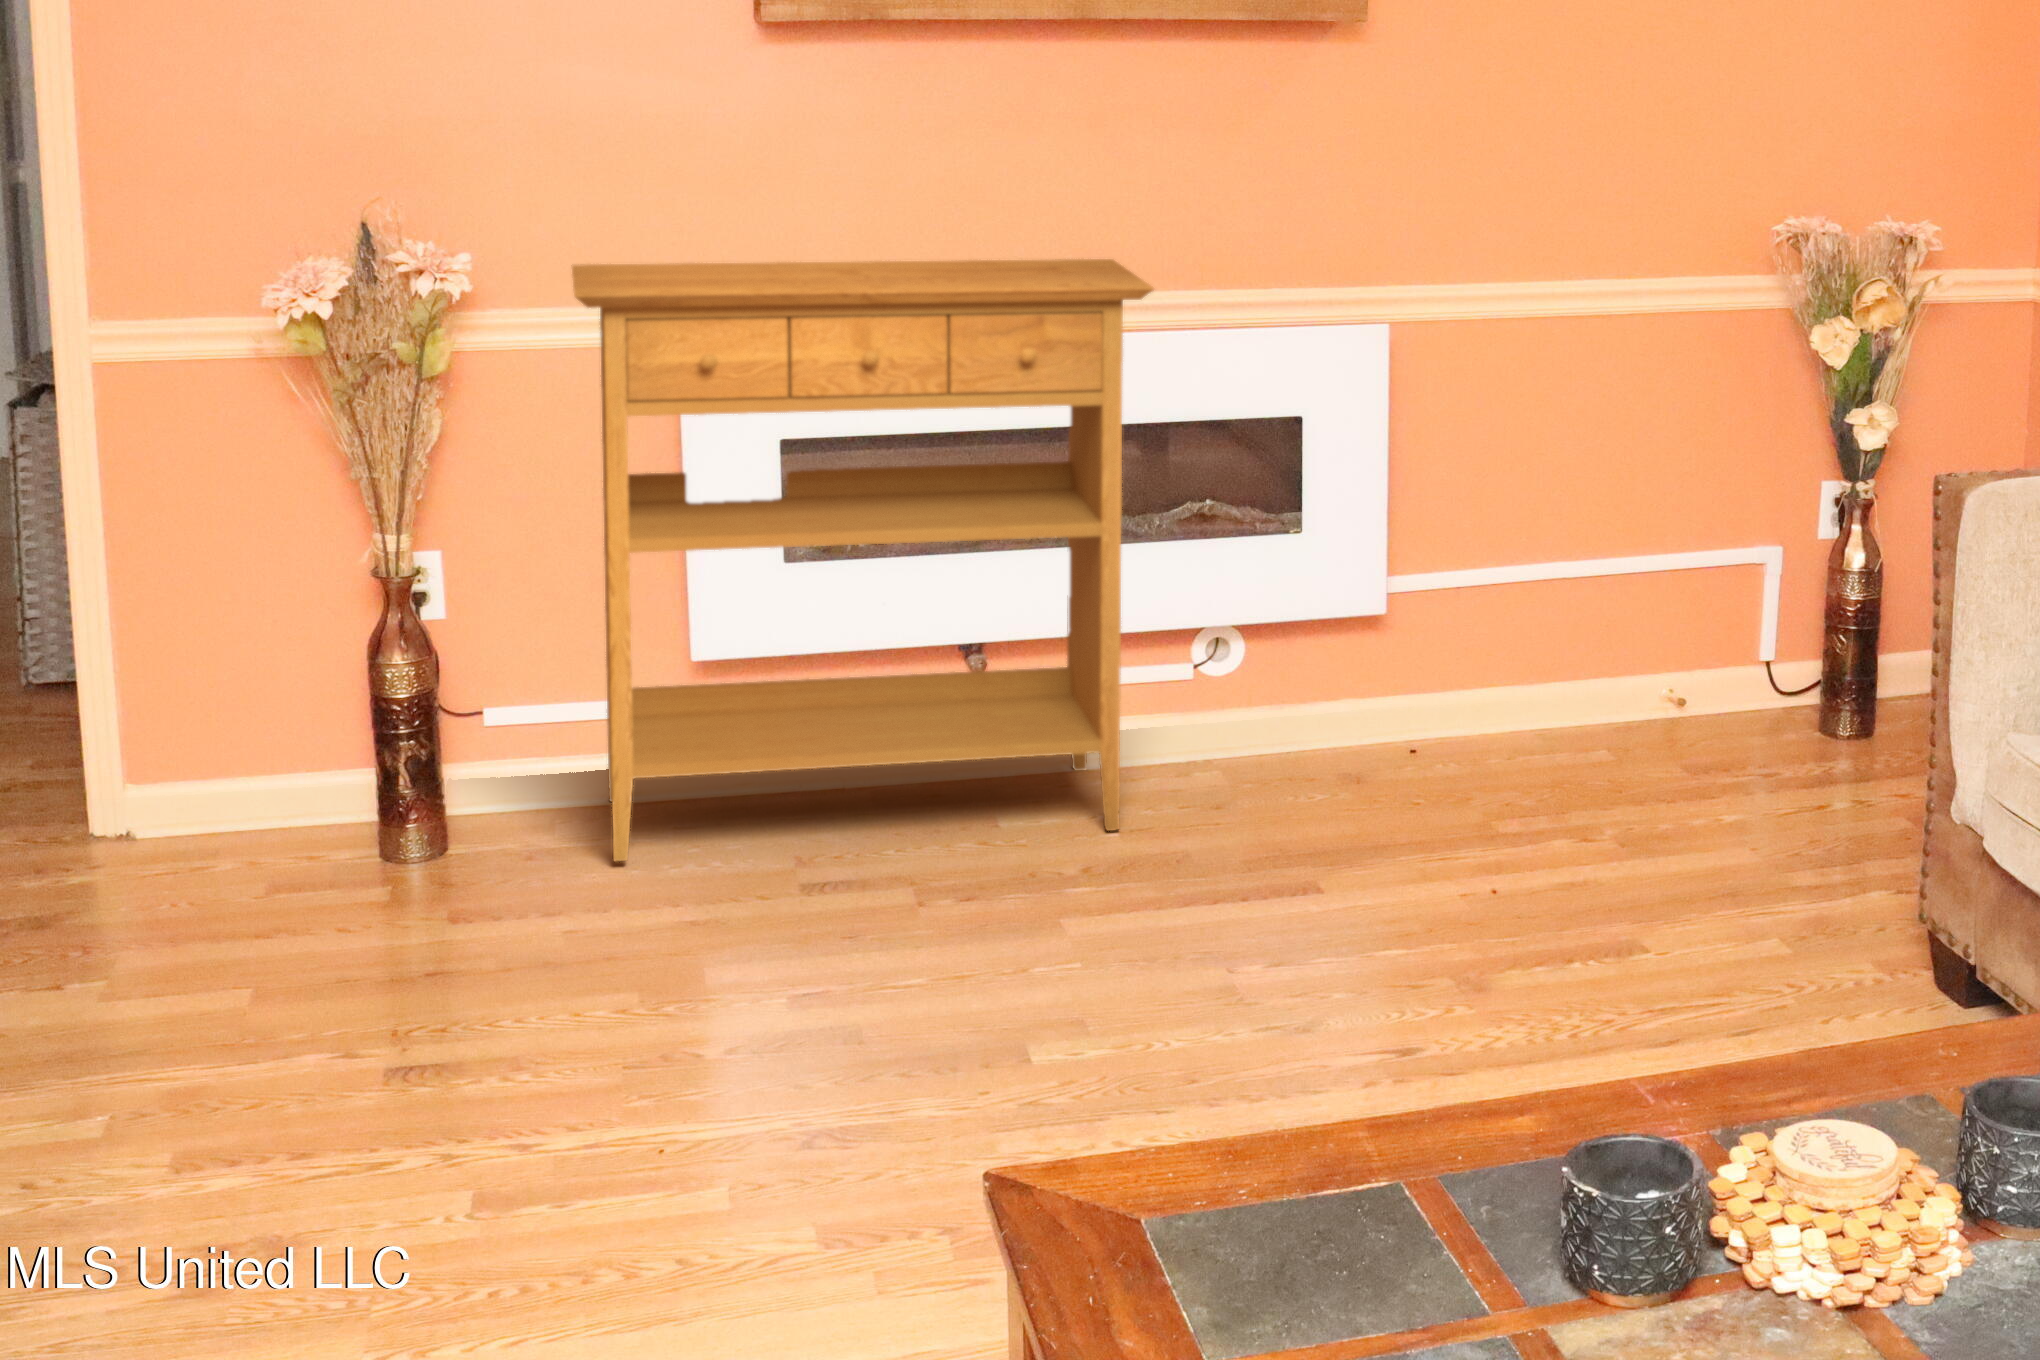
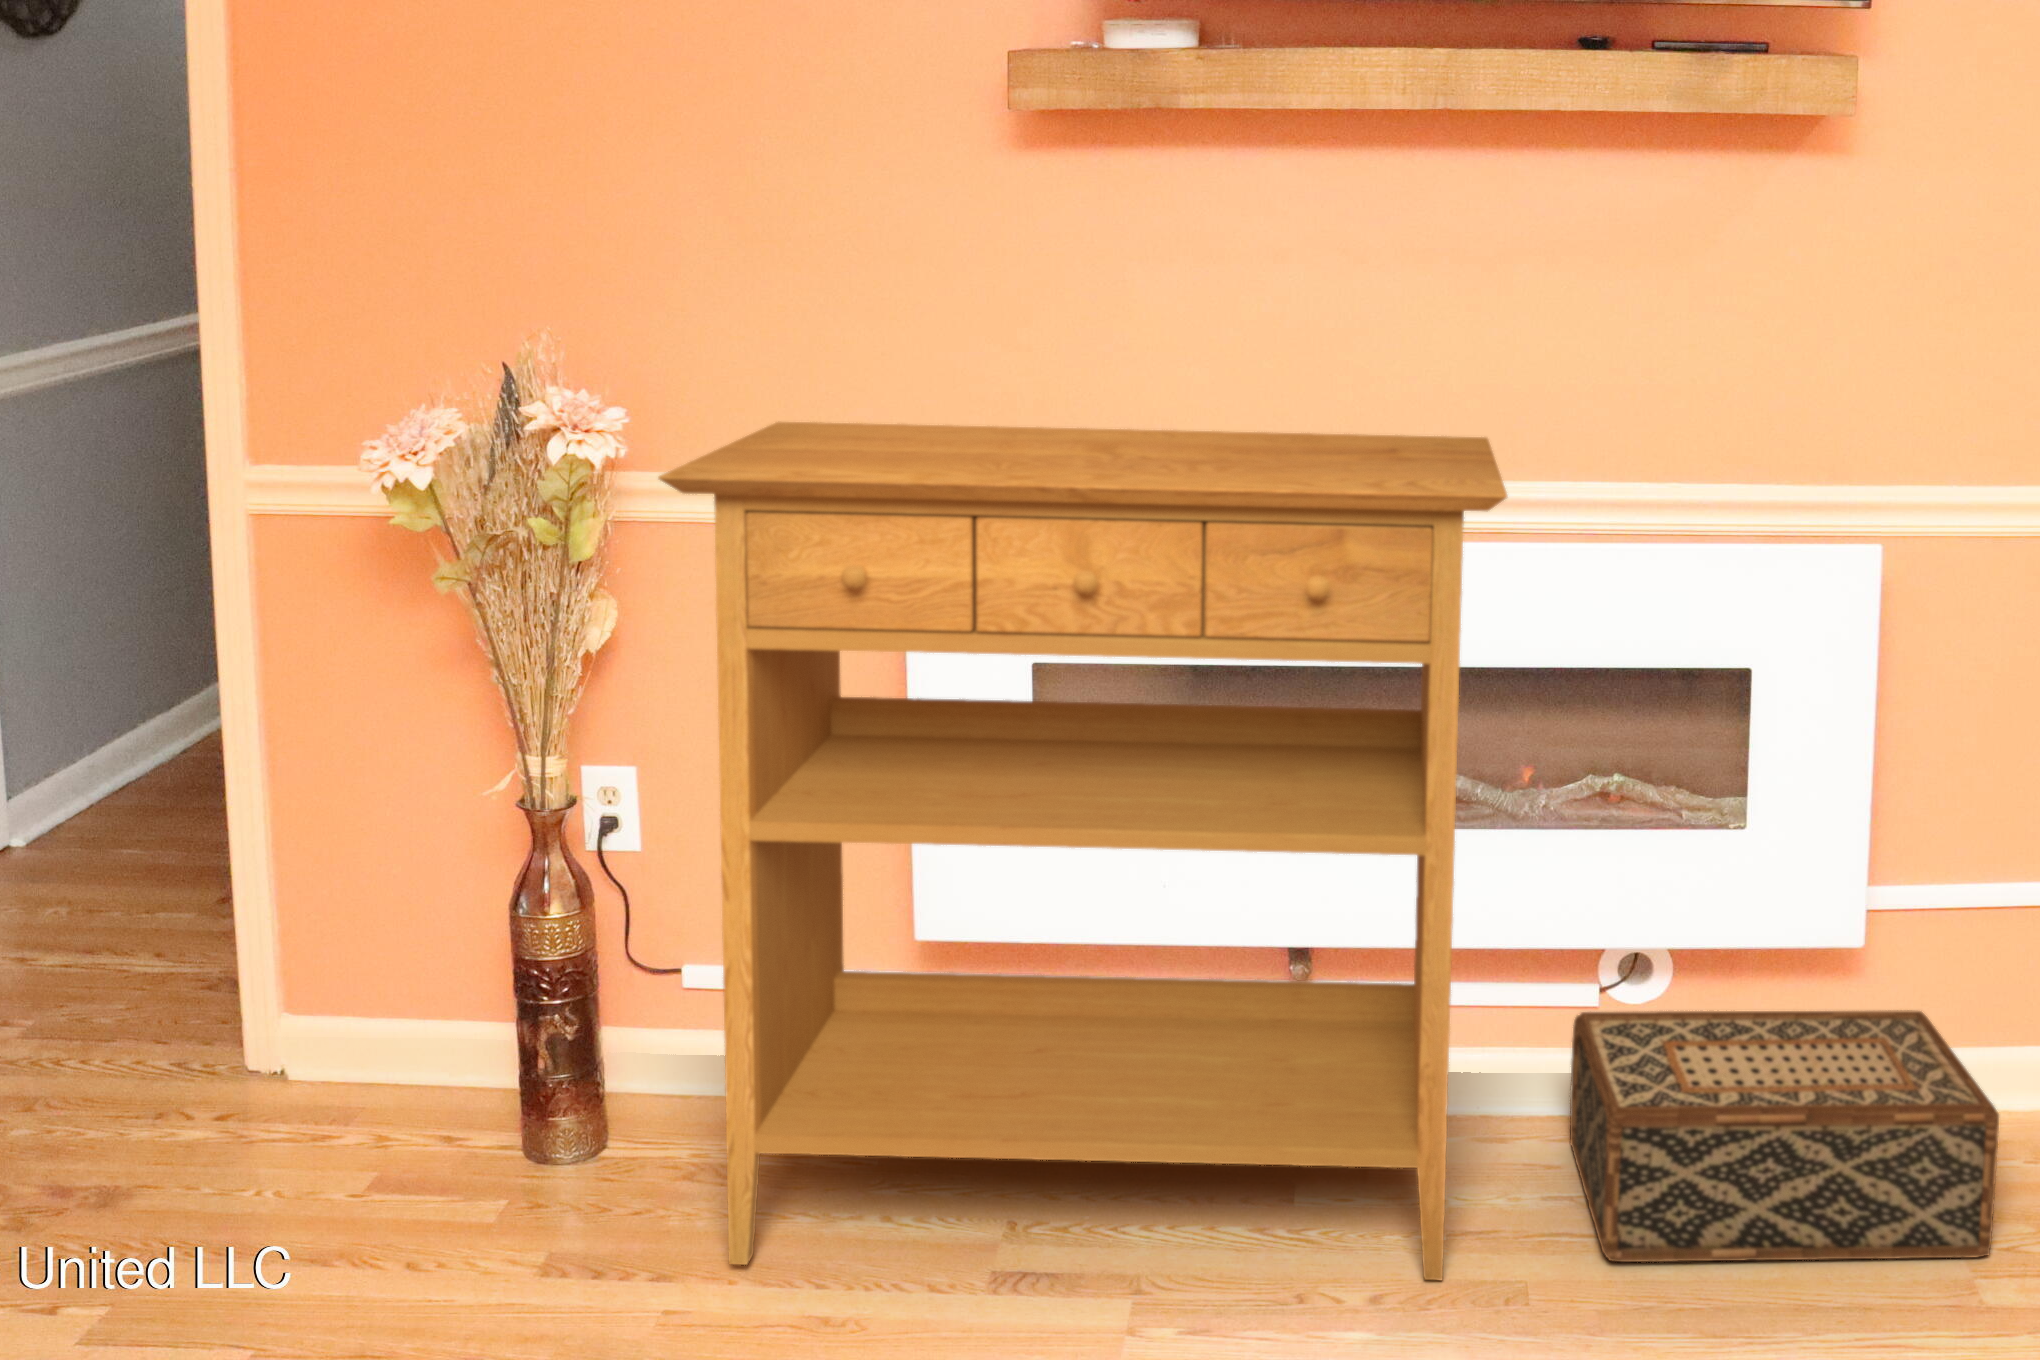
woven basket: none [1188,658,1481,812] -> present [1570,1010,1999,1262]

